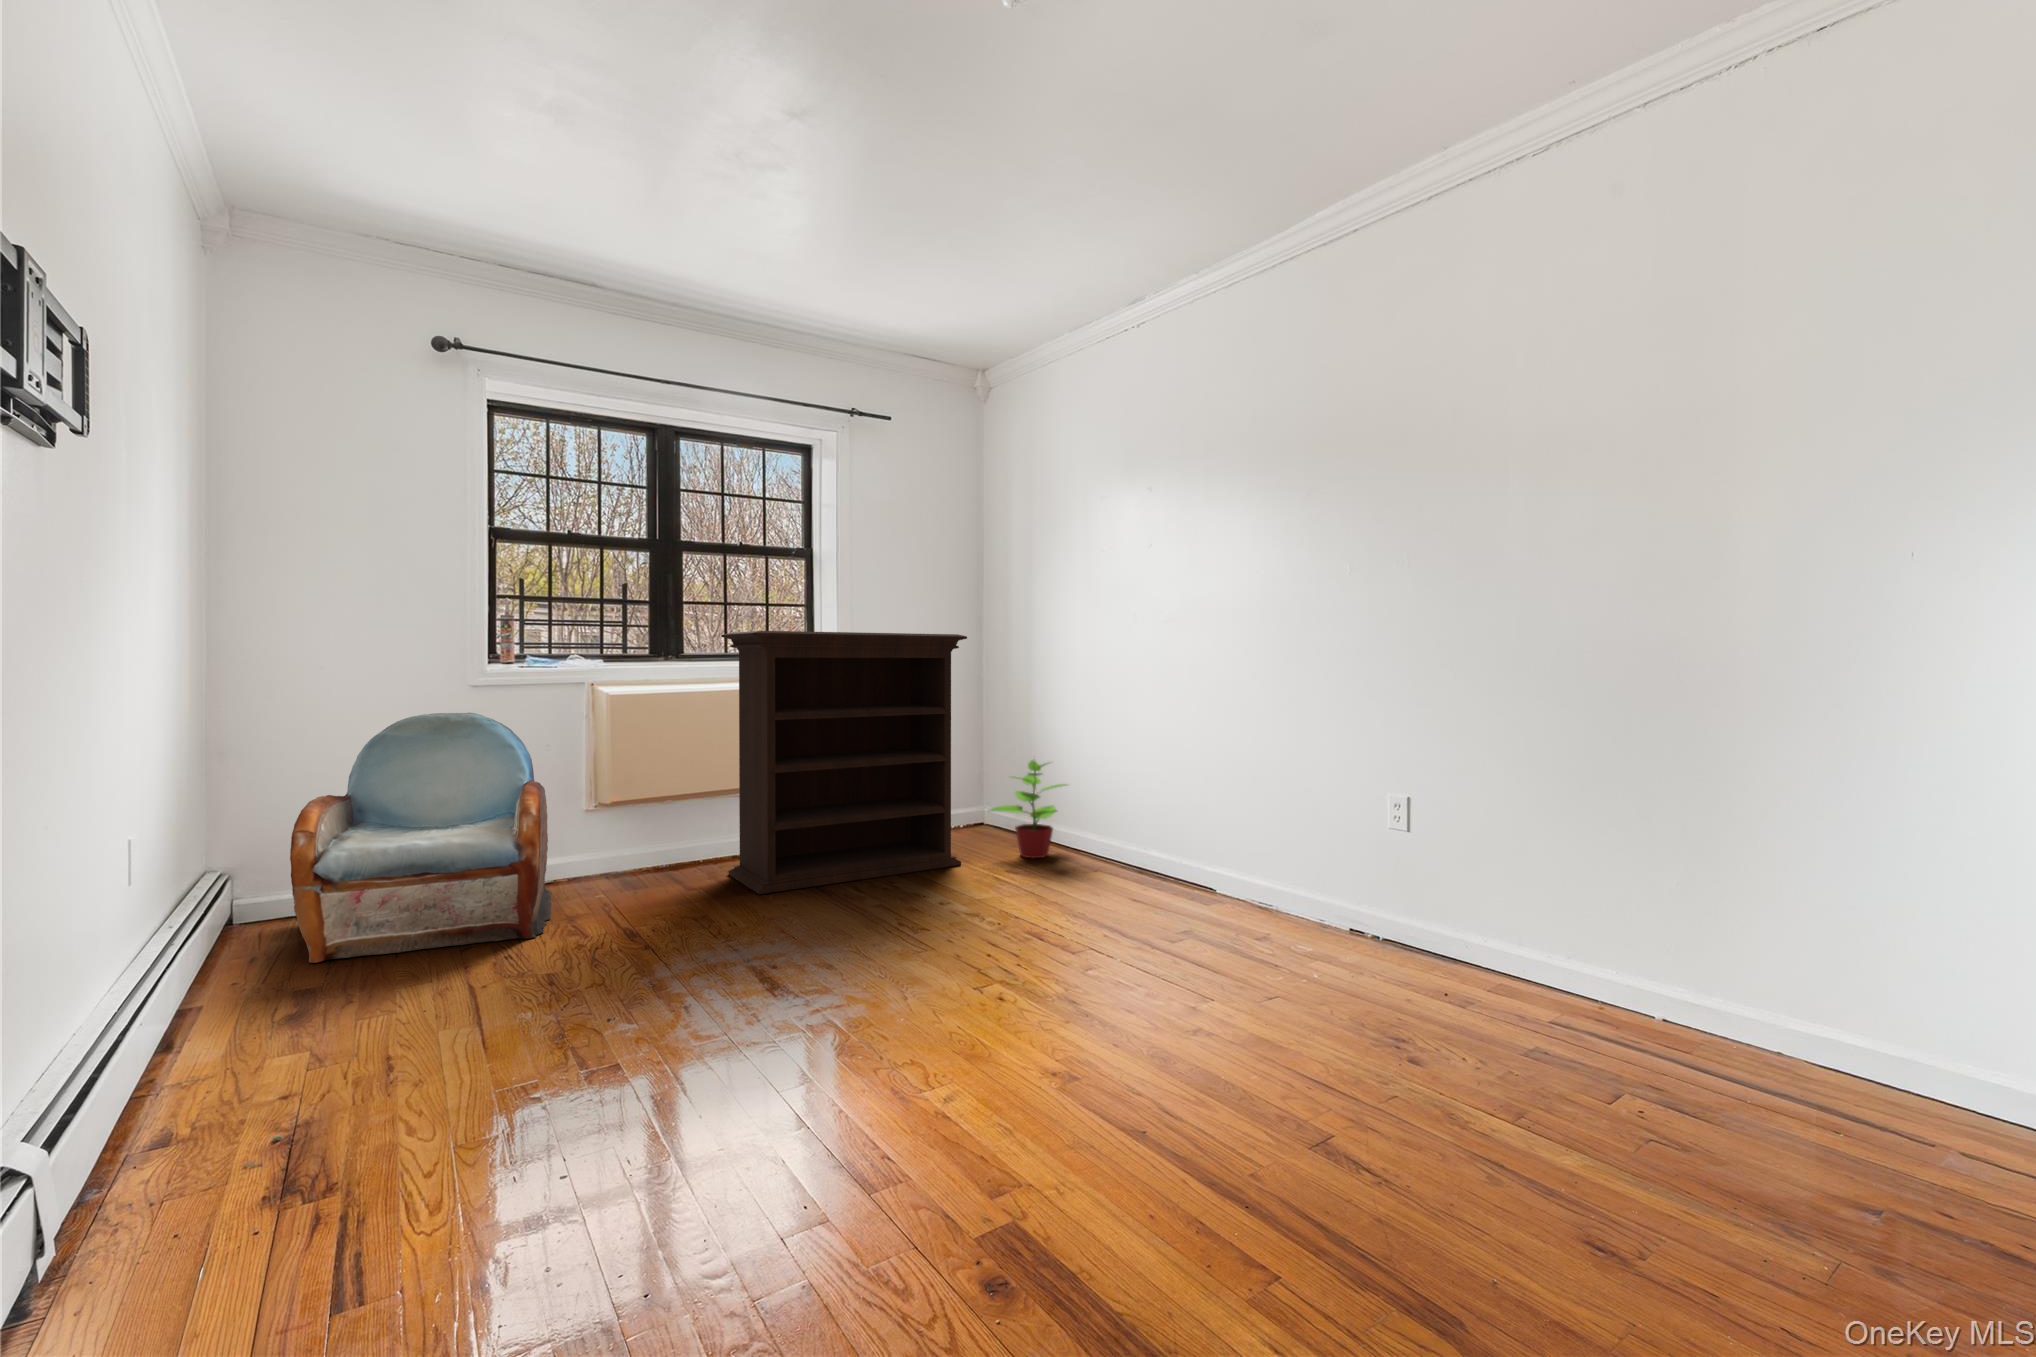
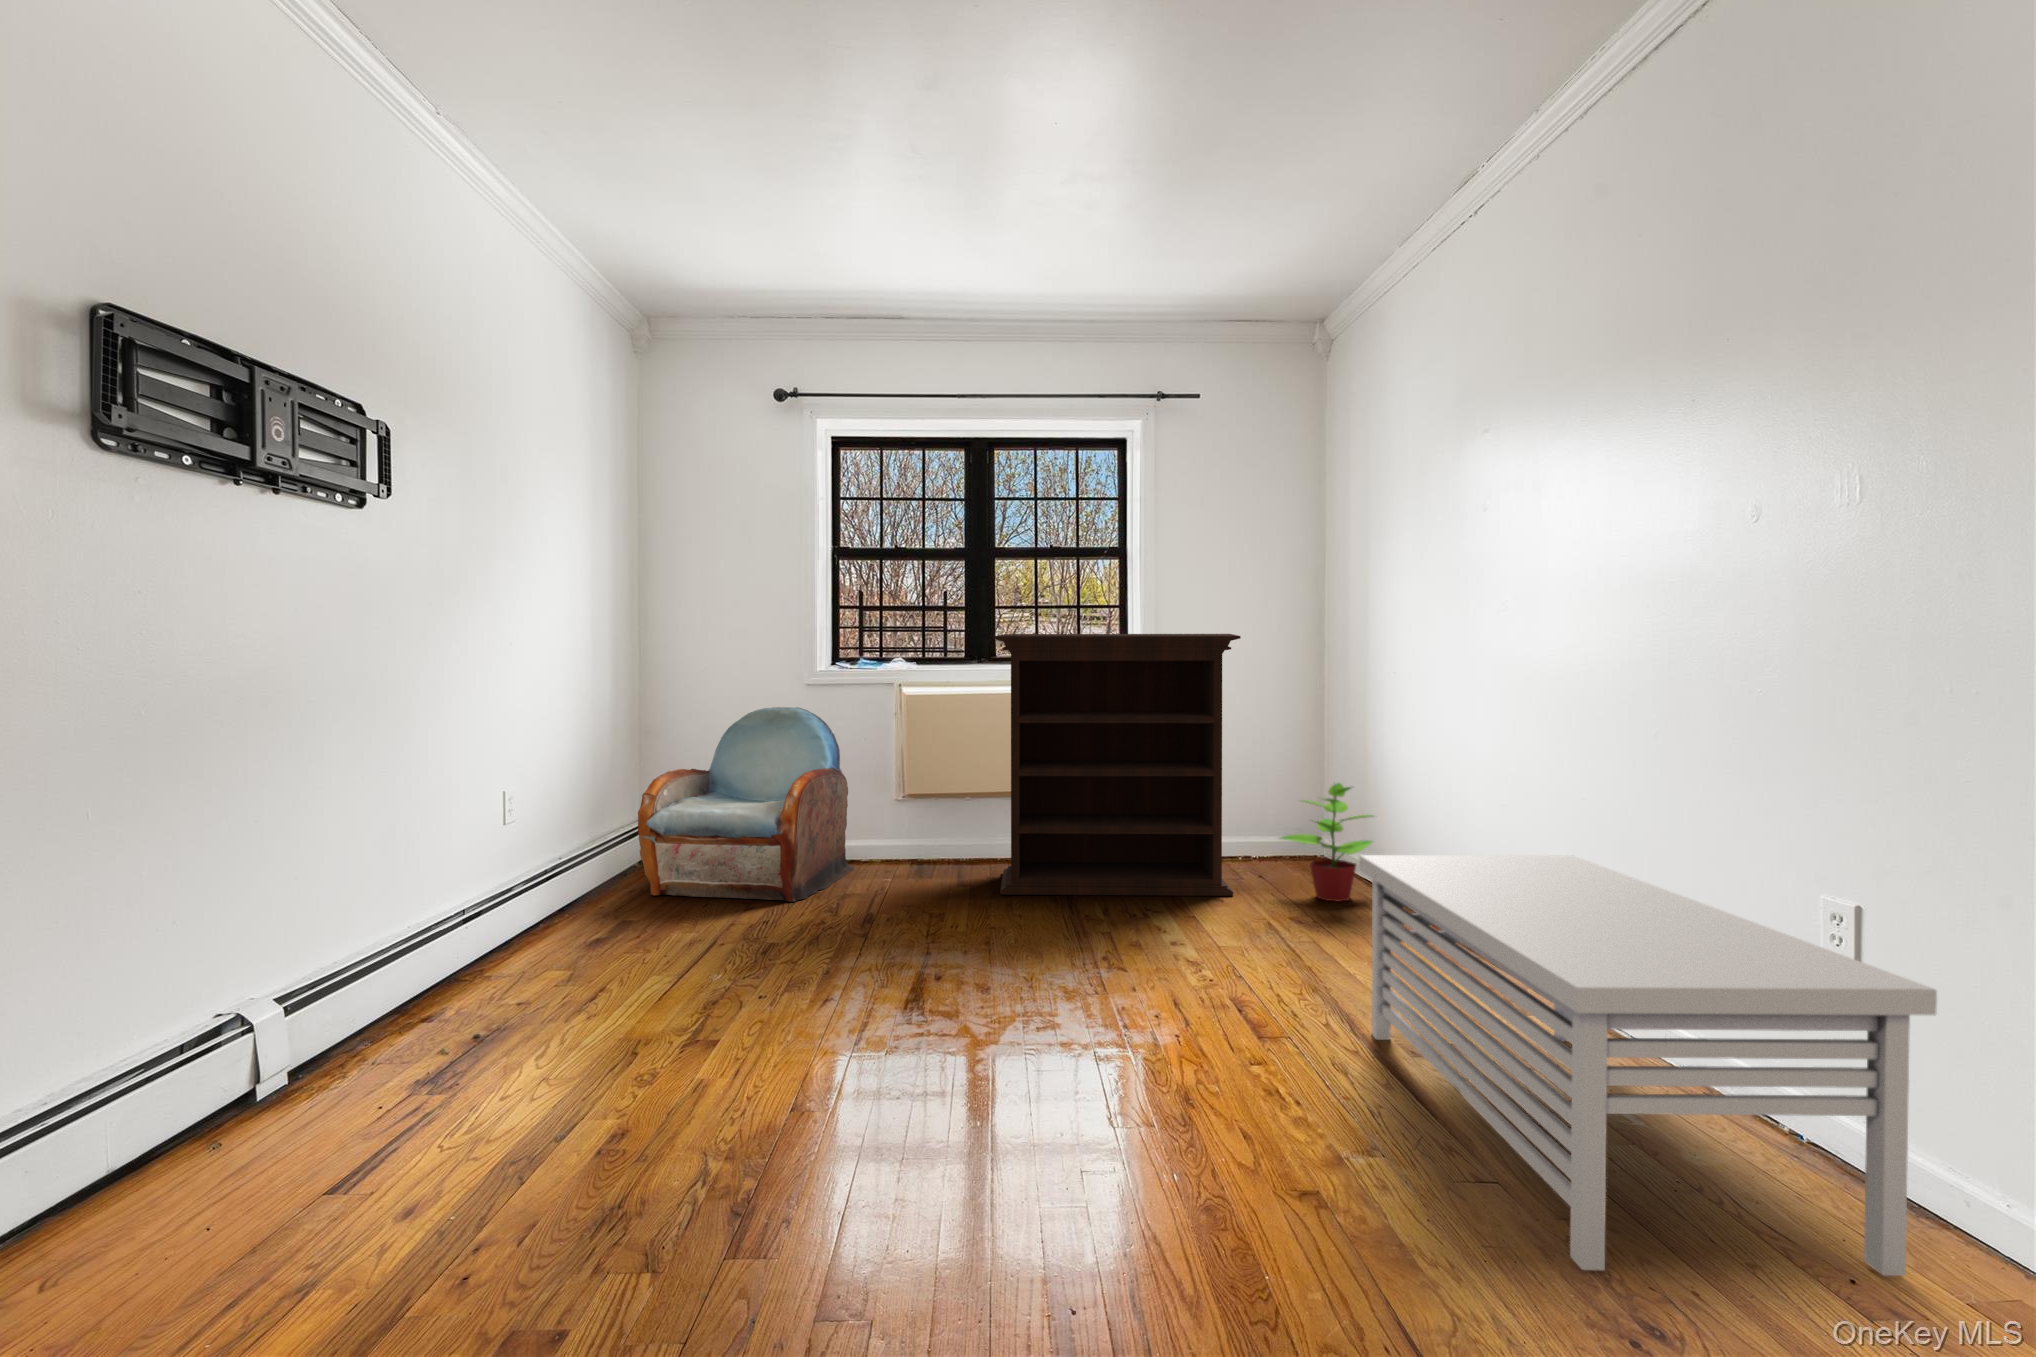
storage bench: none [1191,795,1613,1055] -> present [1359,855,1937,1276]

